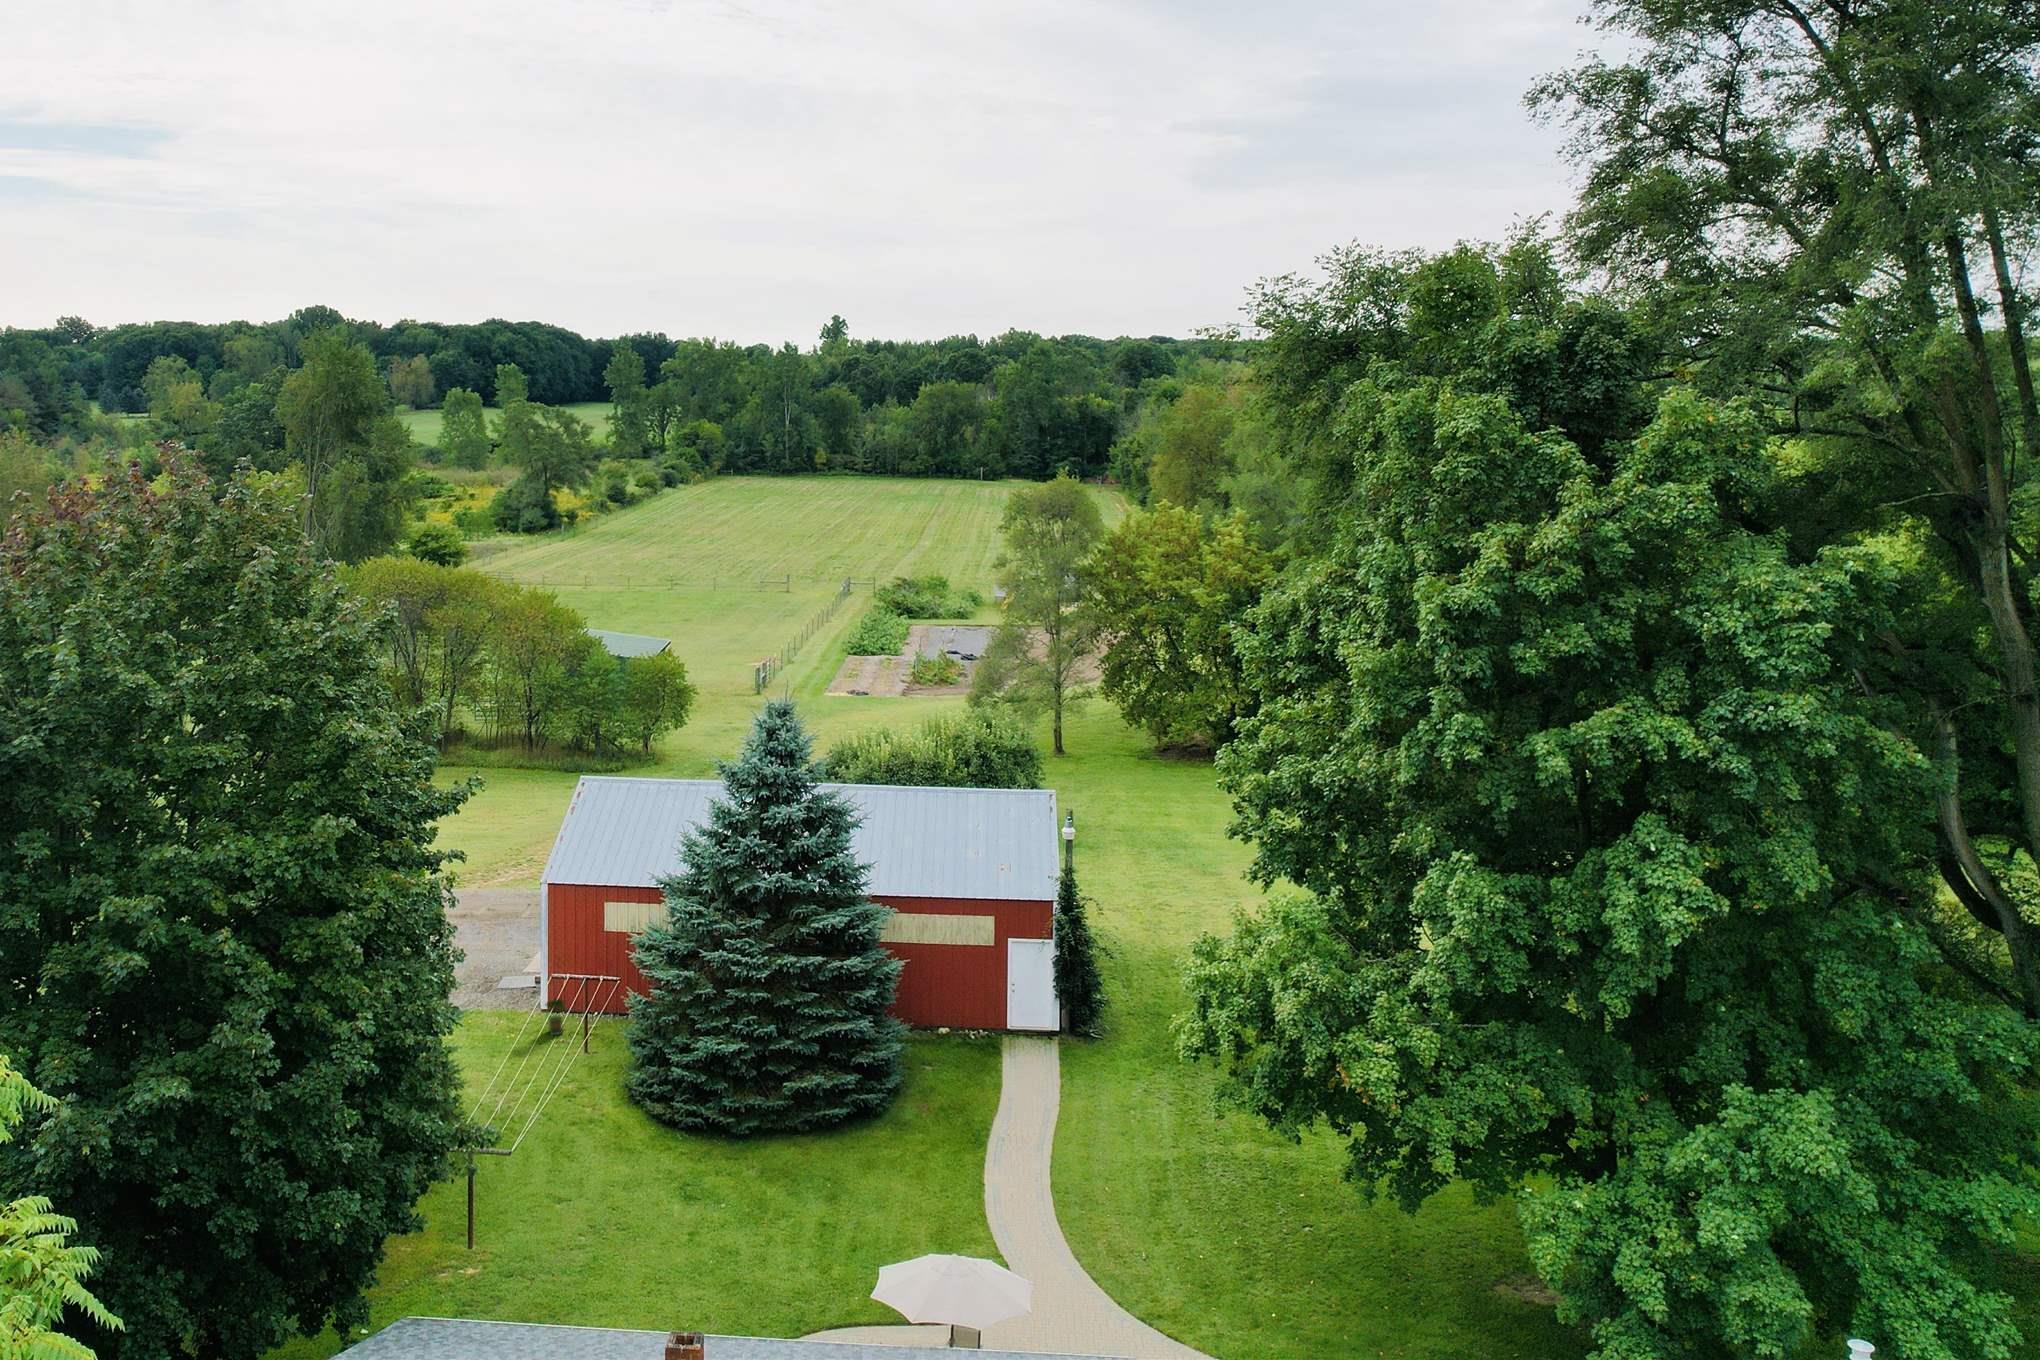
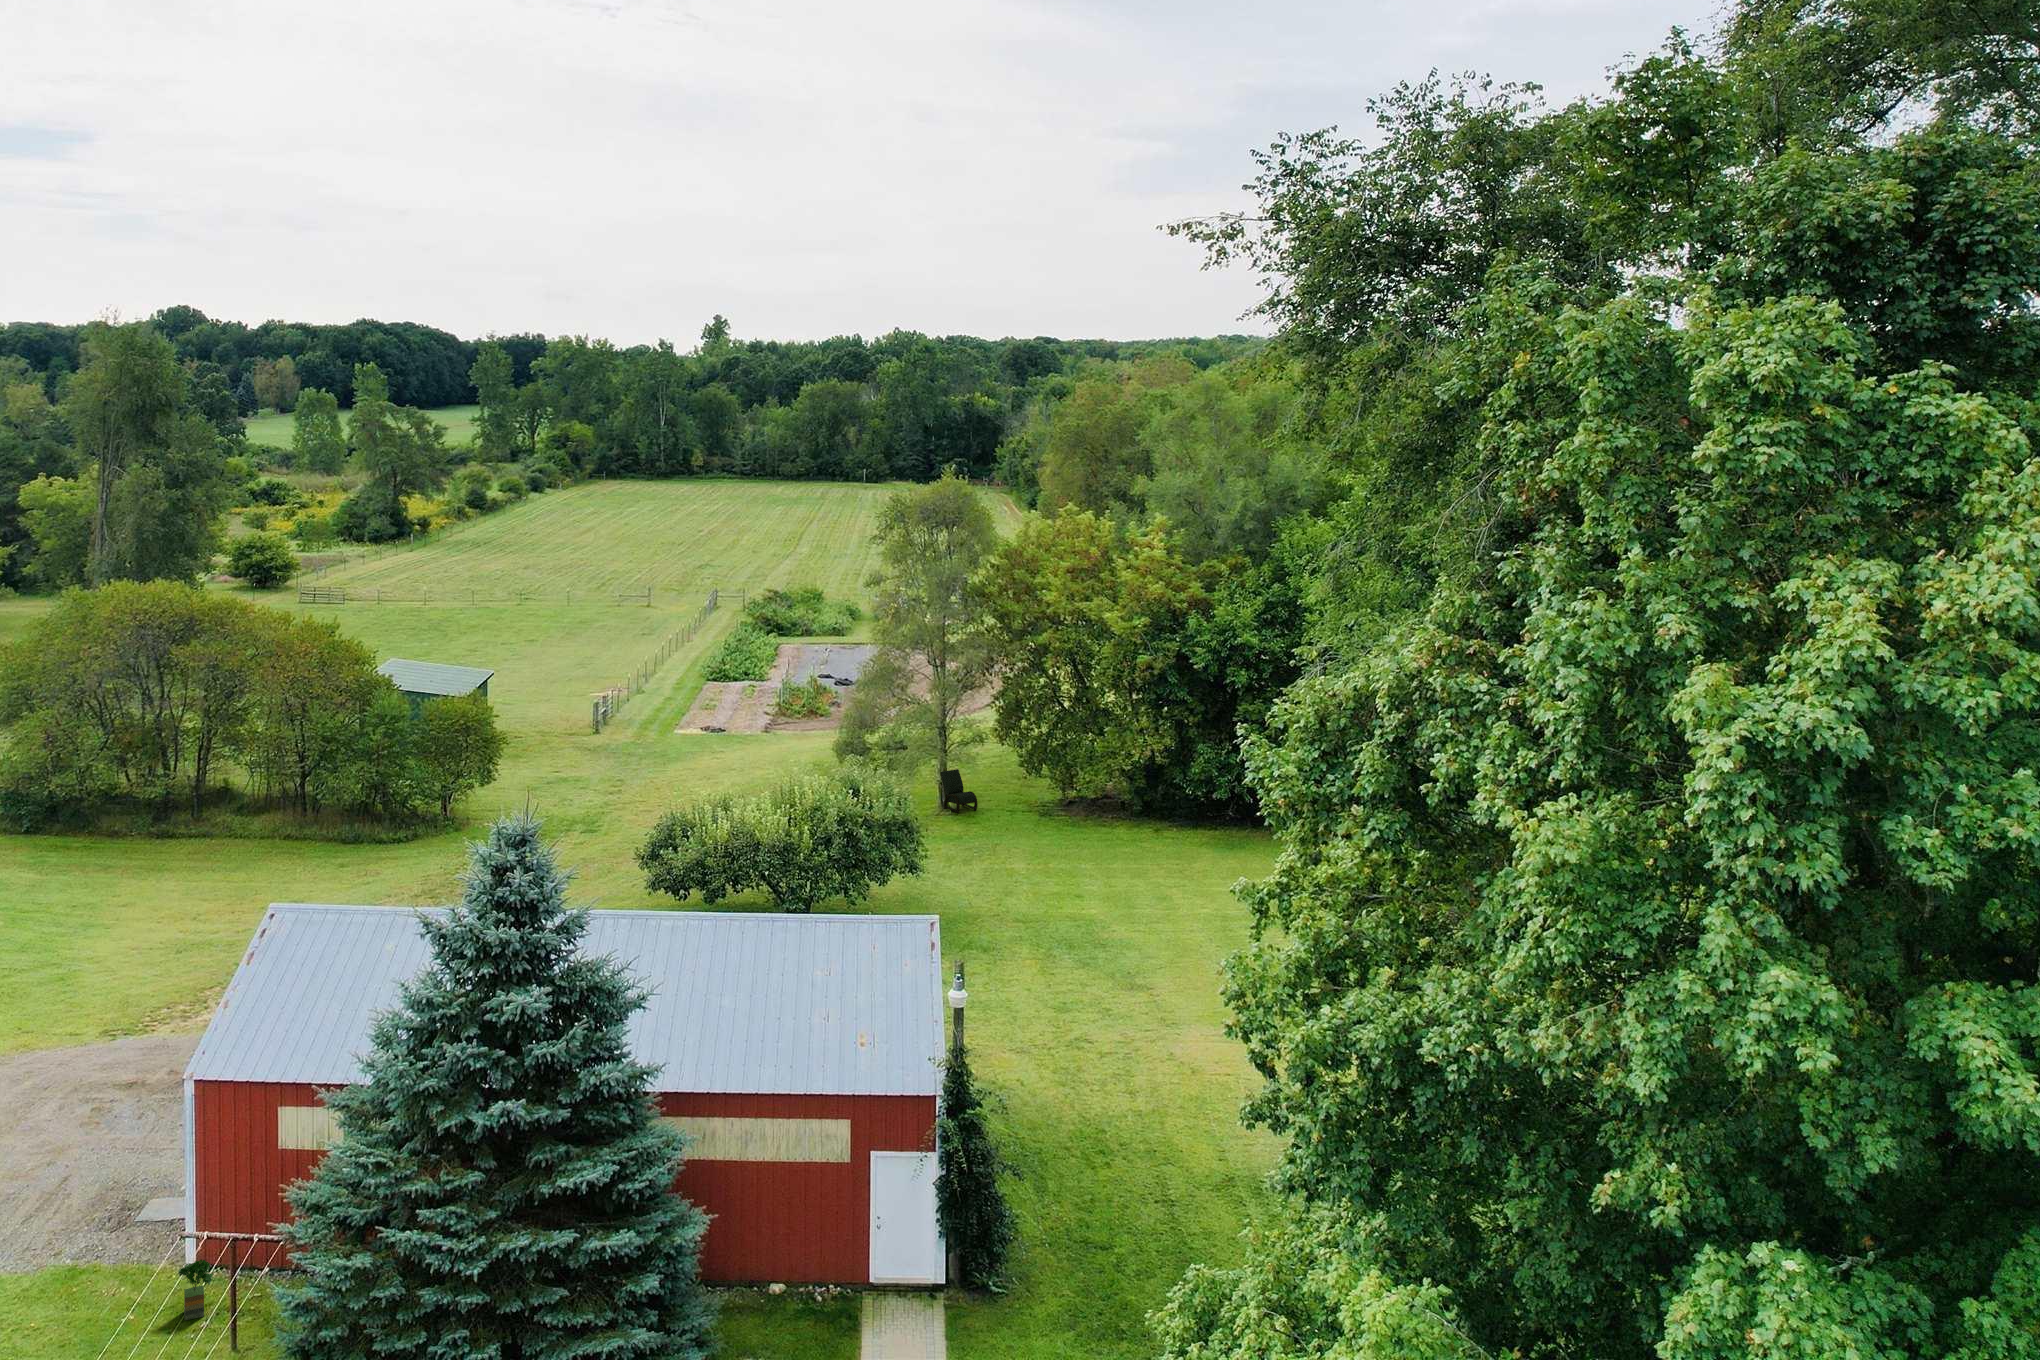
lounge chair: none [1055,720,1086,756] -> present [940,769,978,813]

